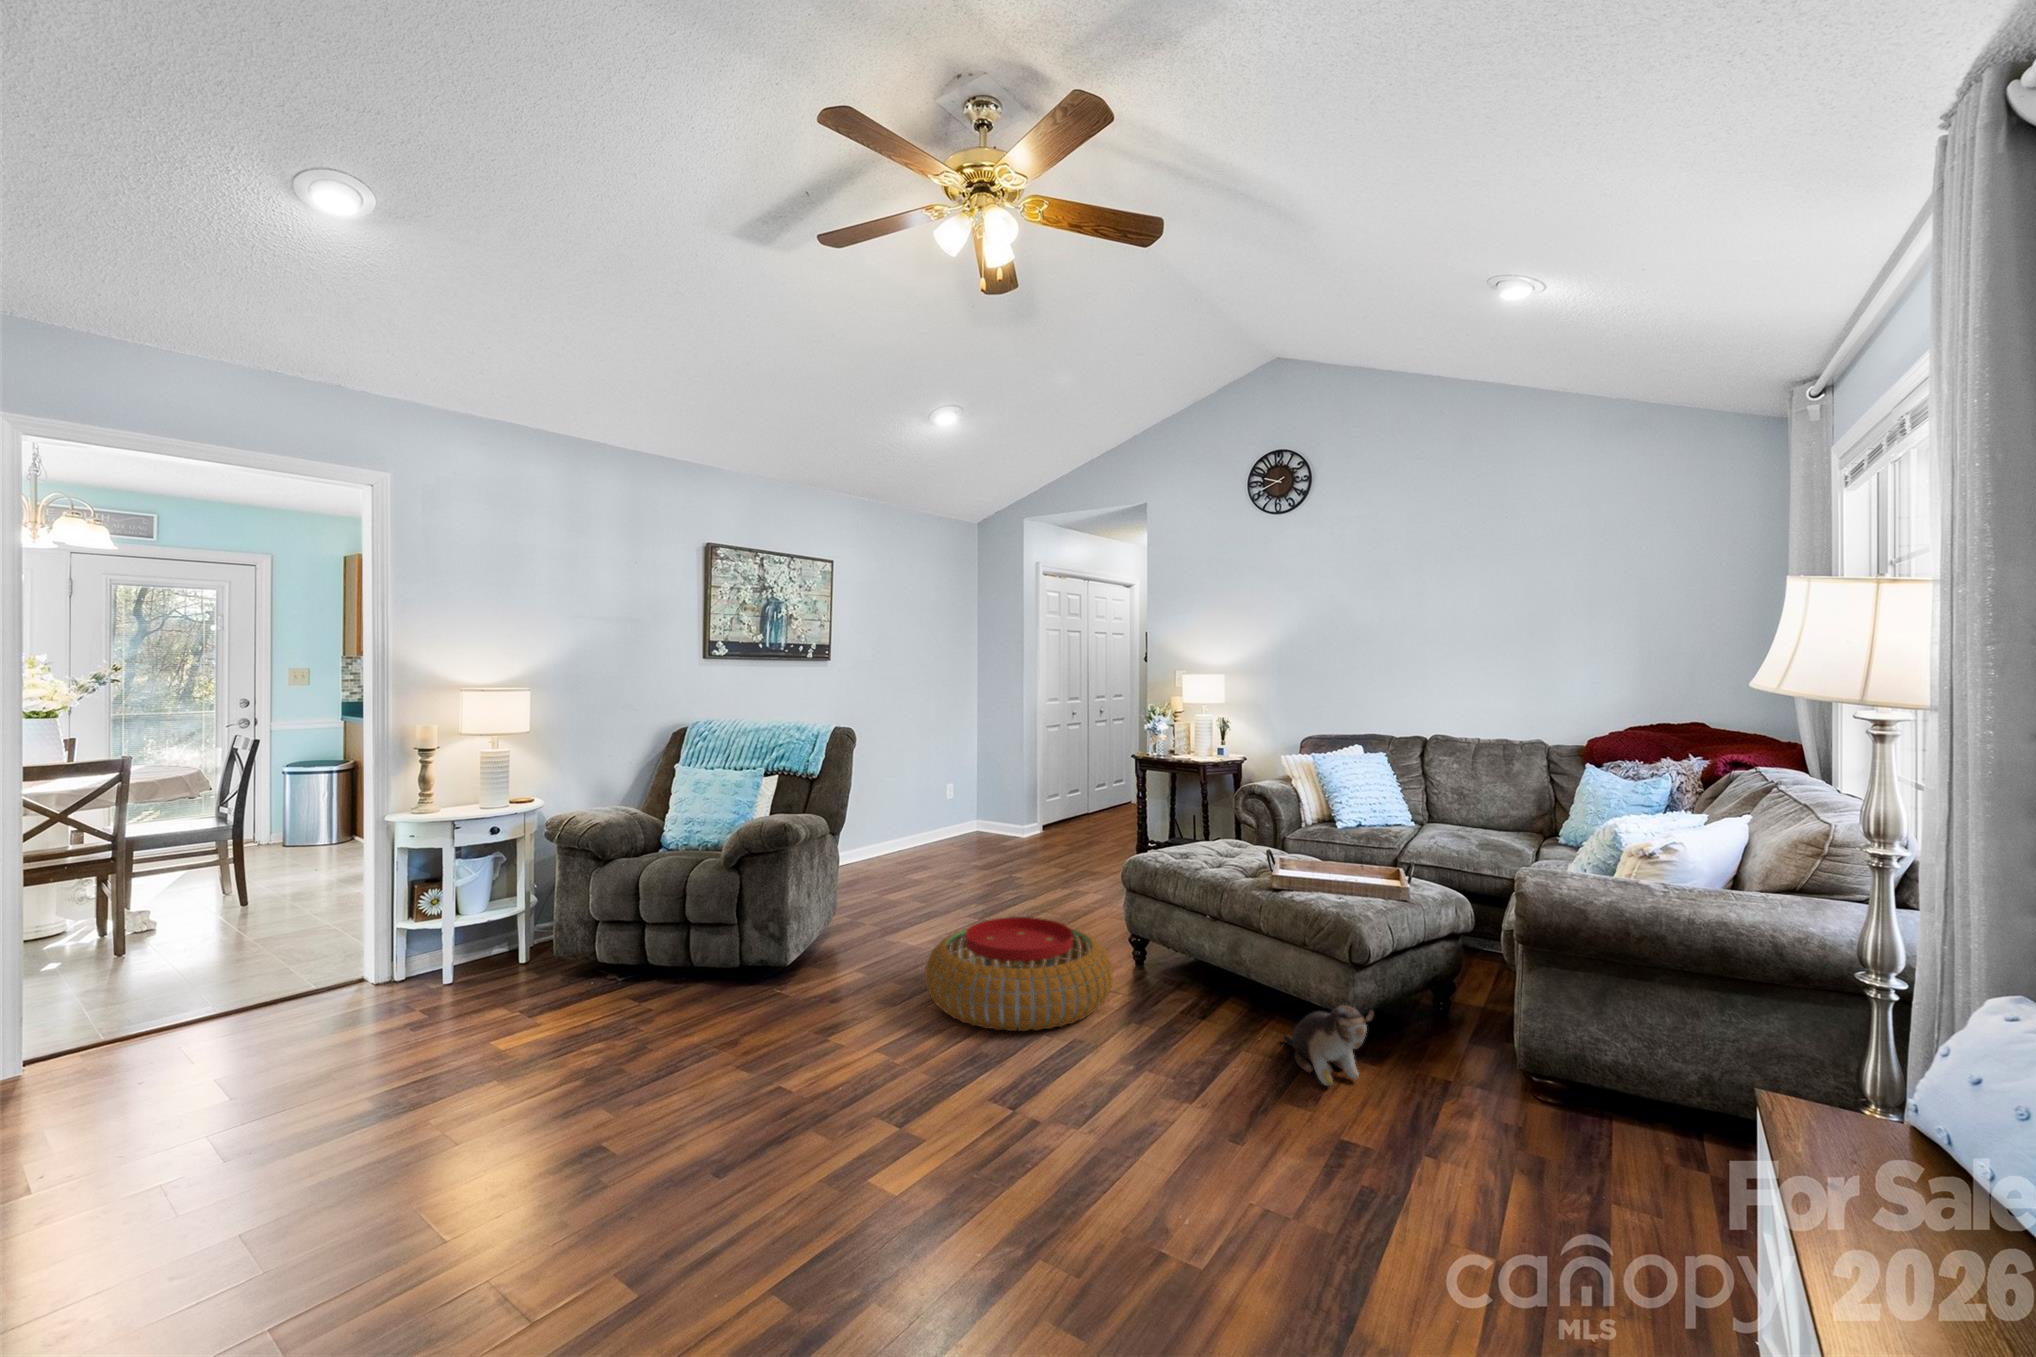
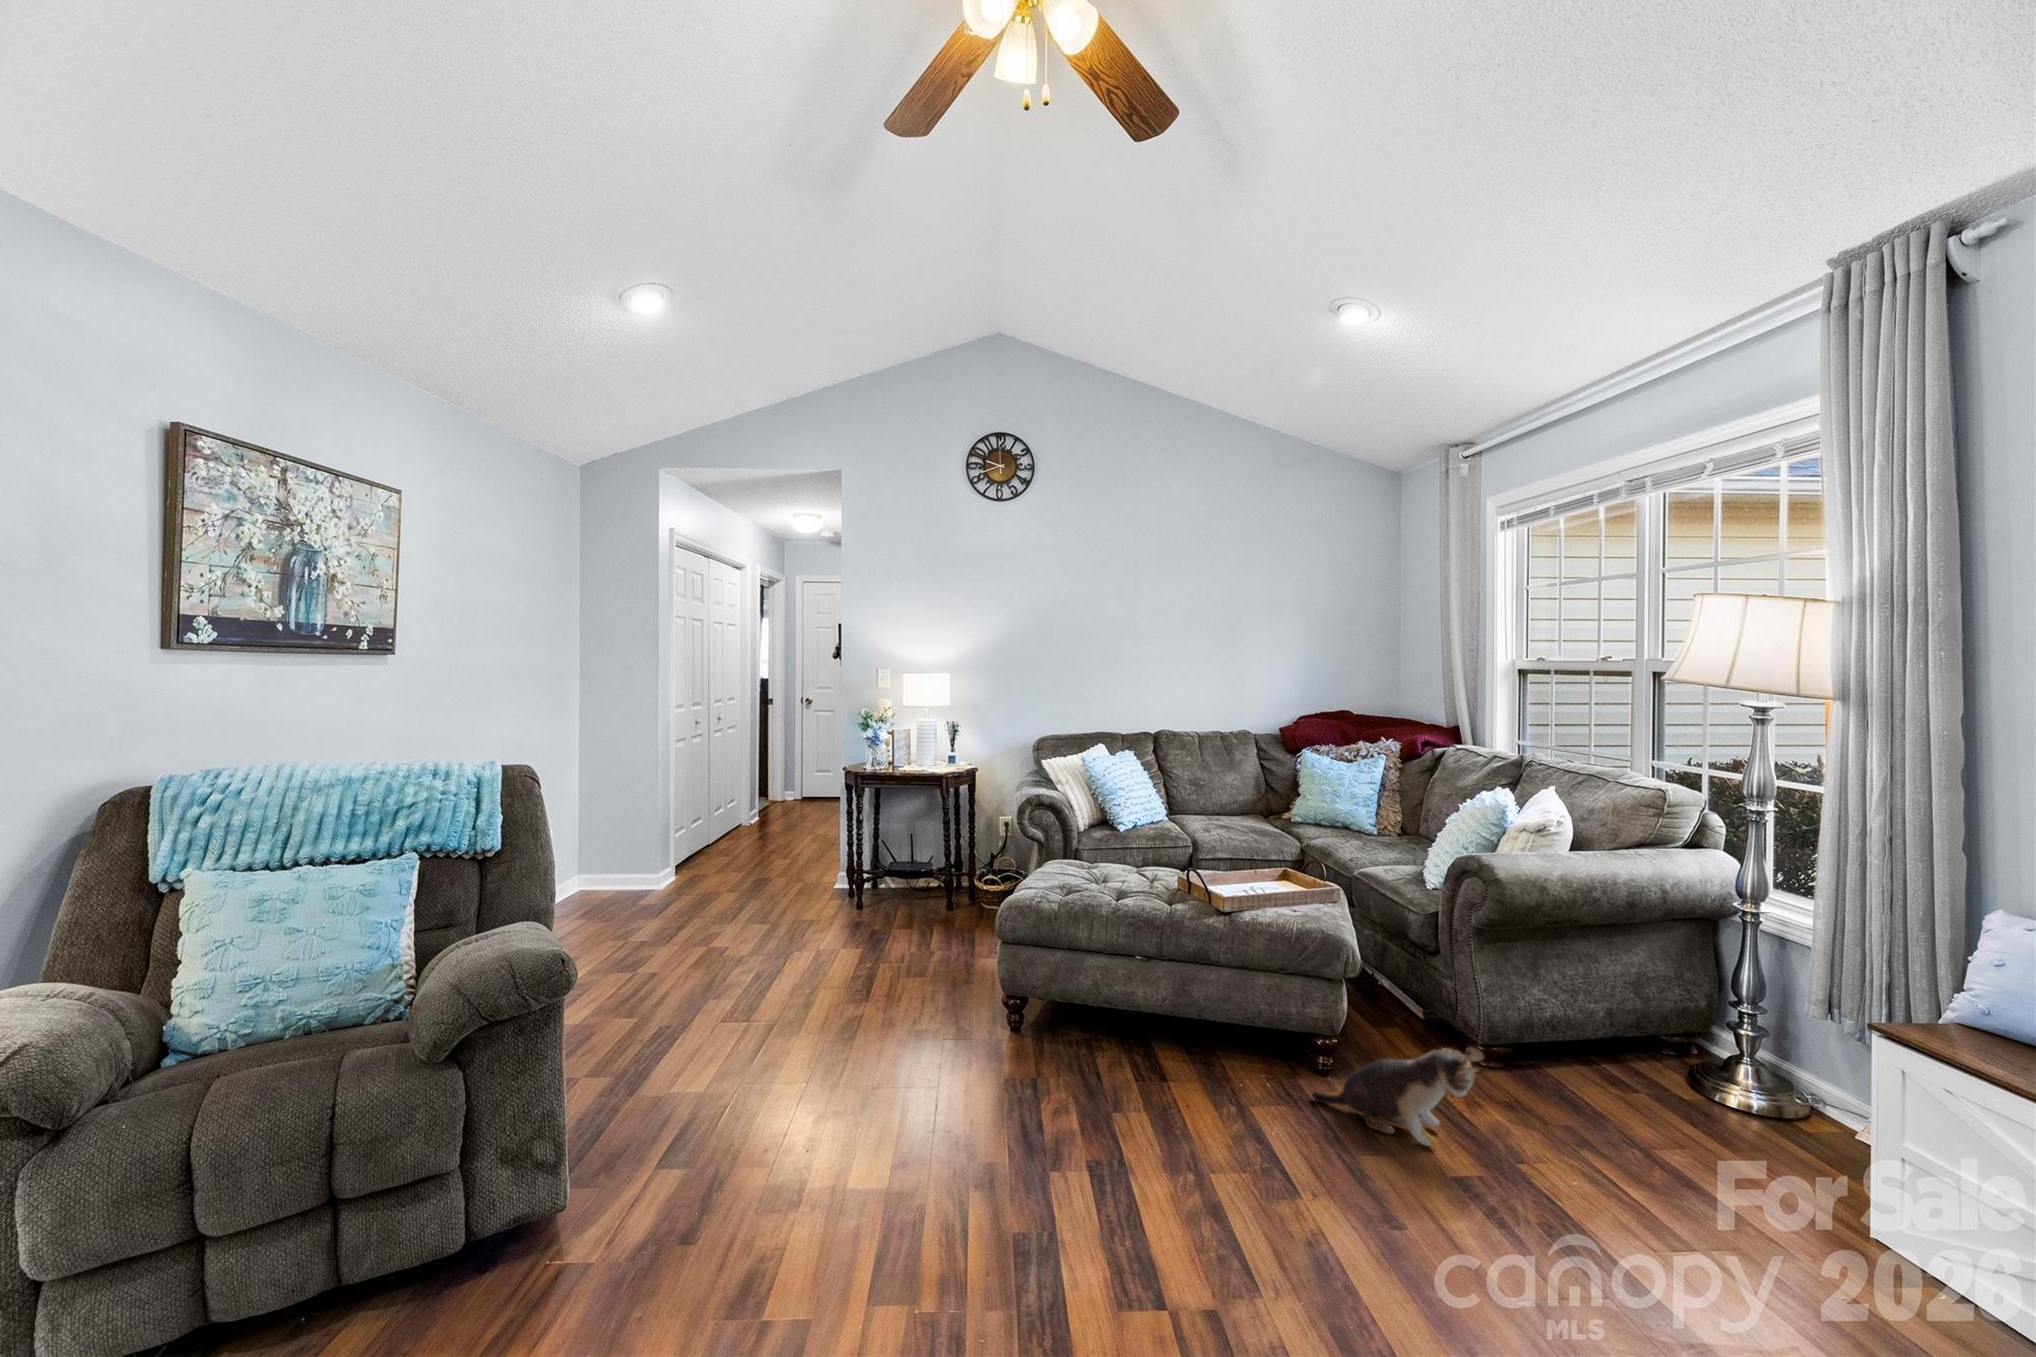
pouf: present [925,917,1113,1031] -> none [851,1019,1126,1223]

